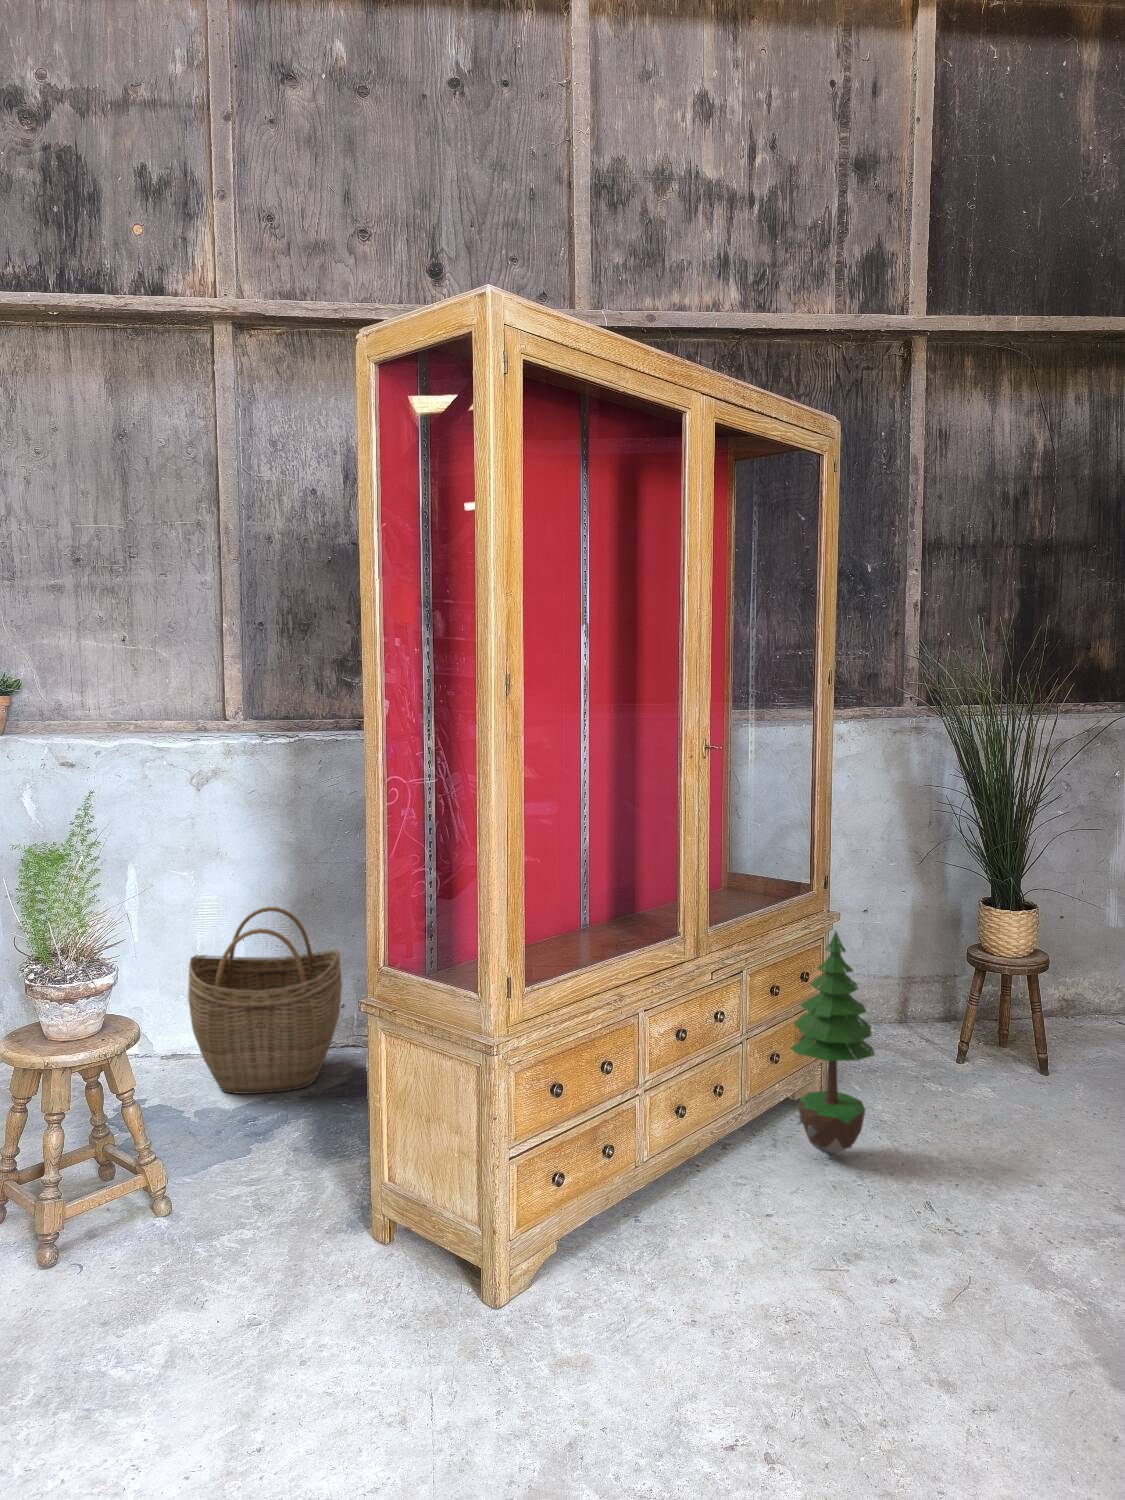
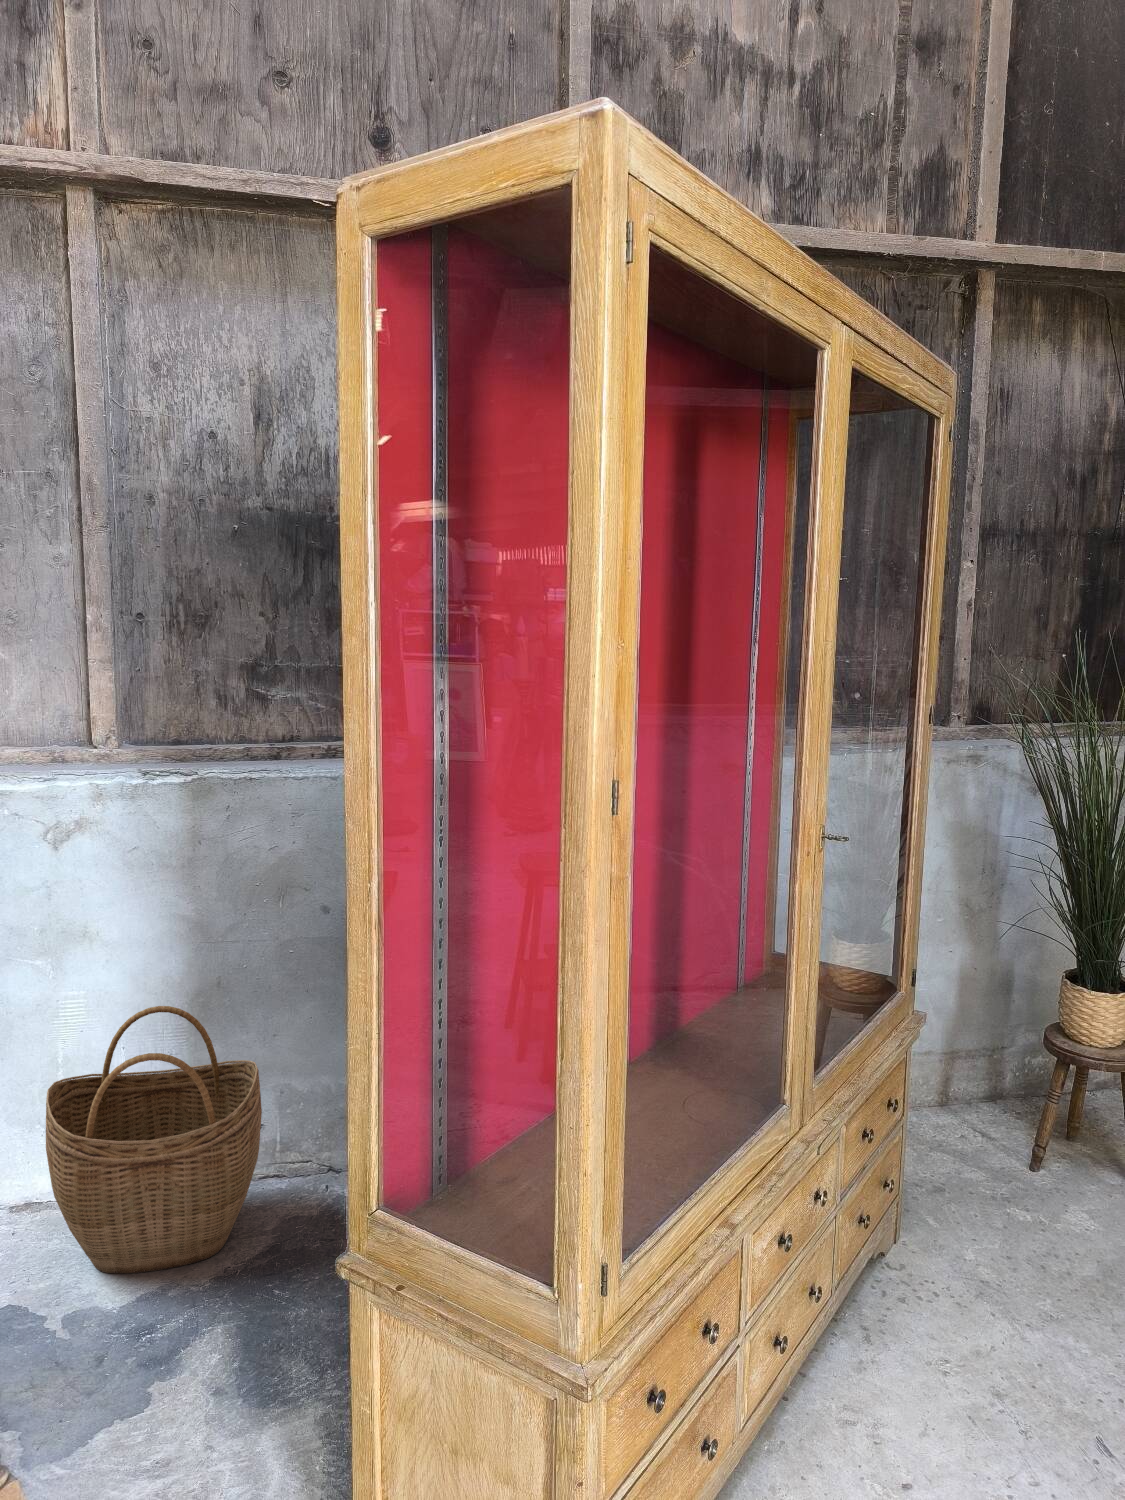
potted tree: present [790,932,875,1157] -> none [885,1059,1003,1348]

